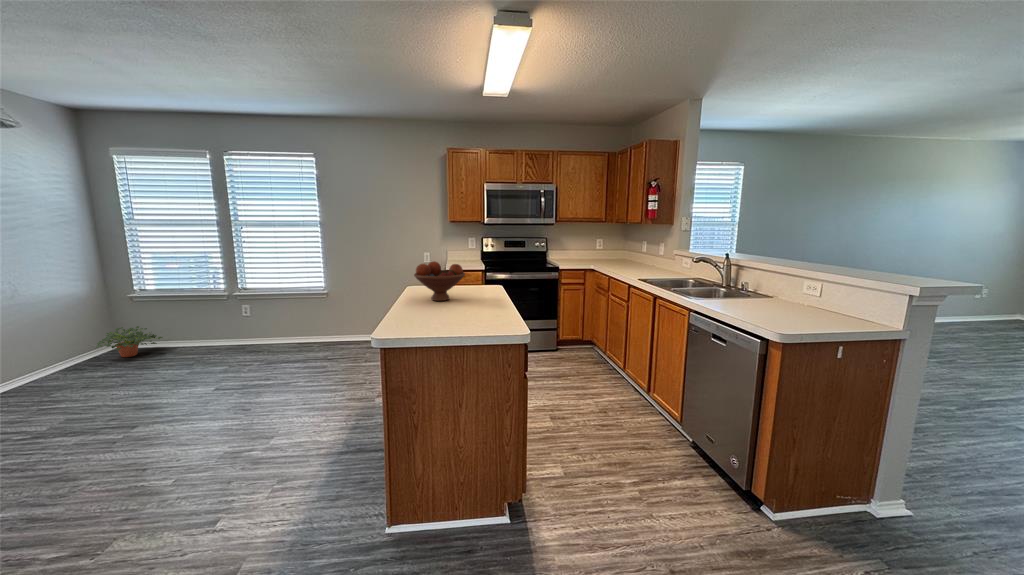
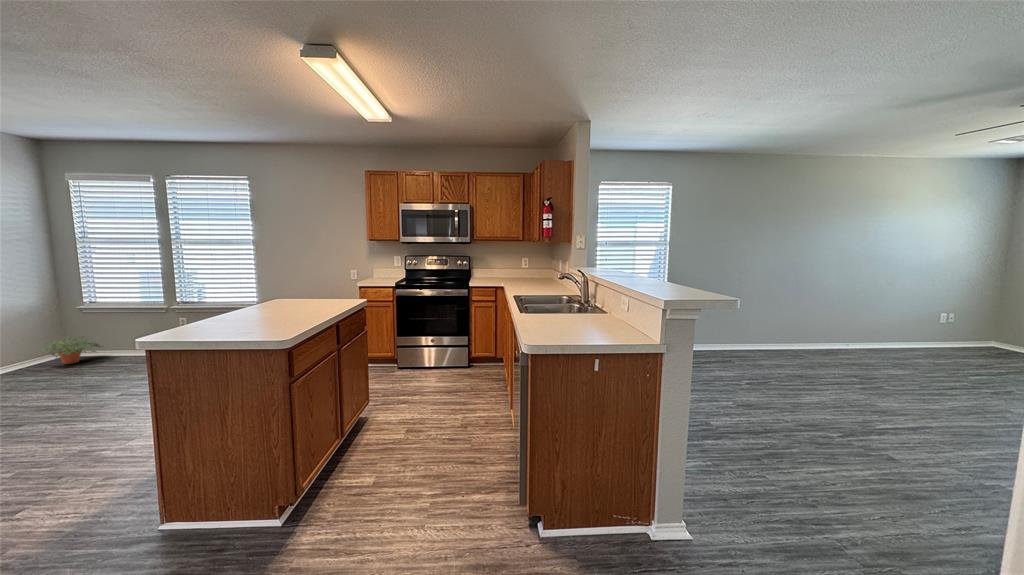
fruit bowl: present [414,261,465,301] -> none [244,275,300,312]

